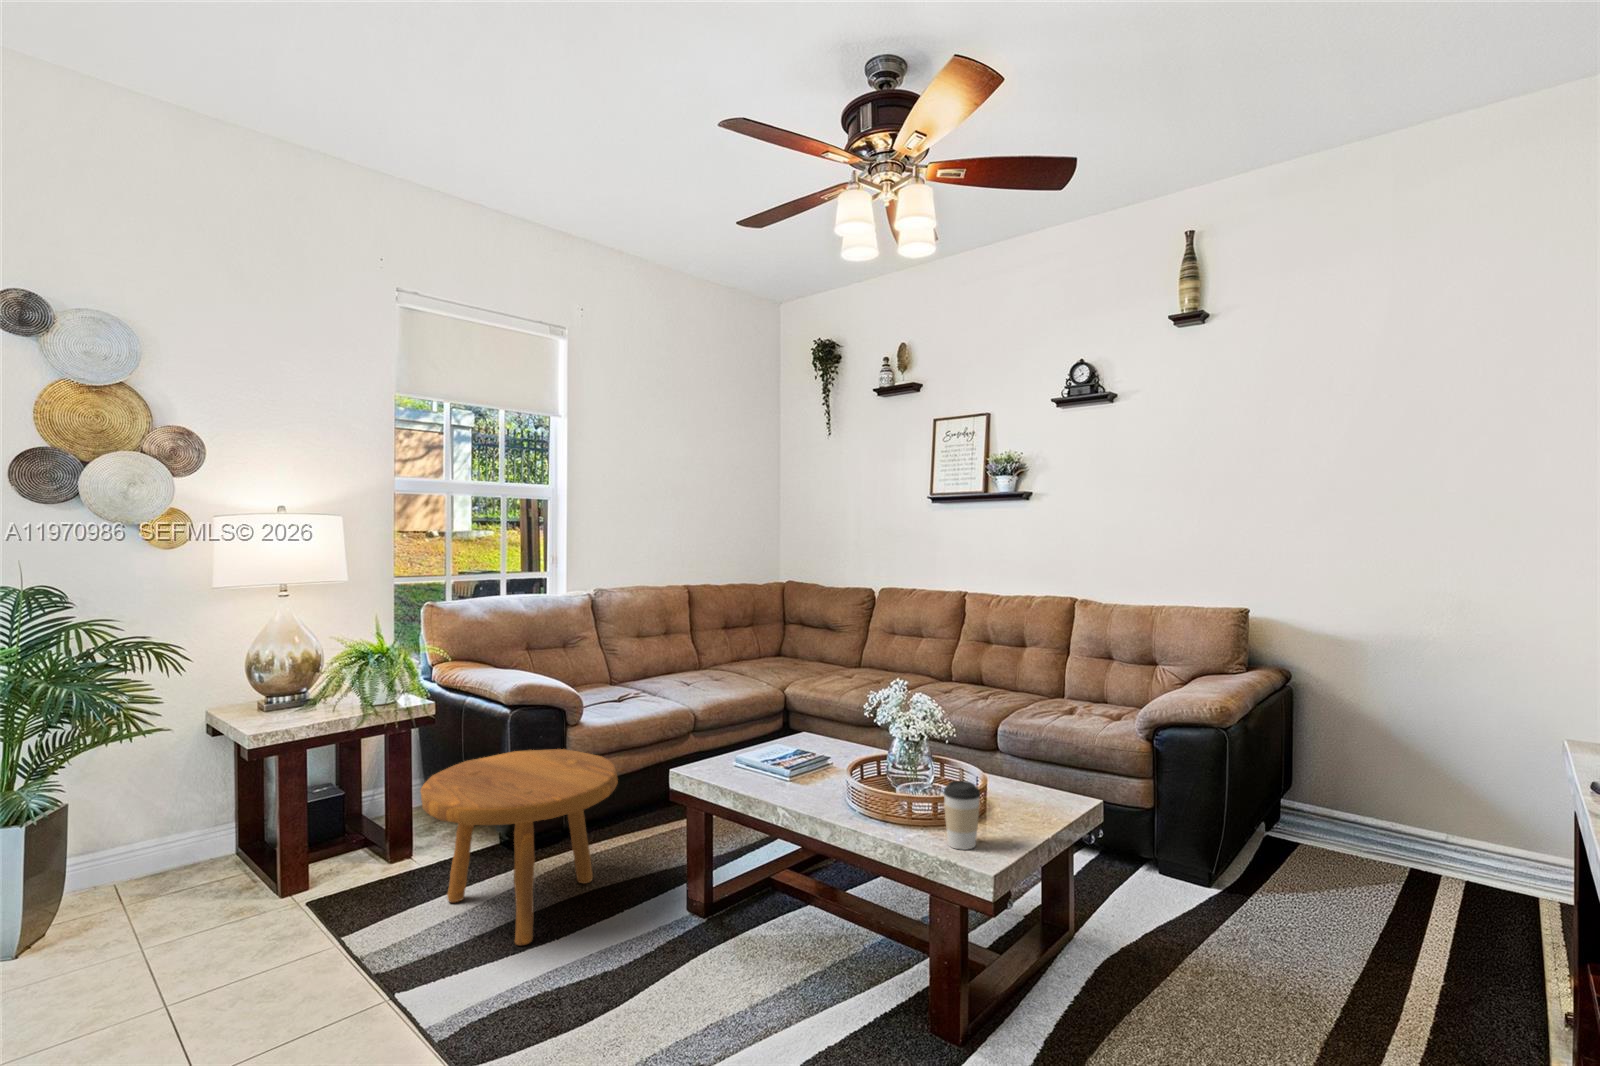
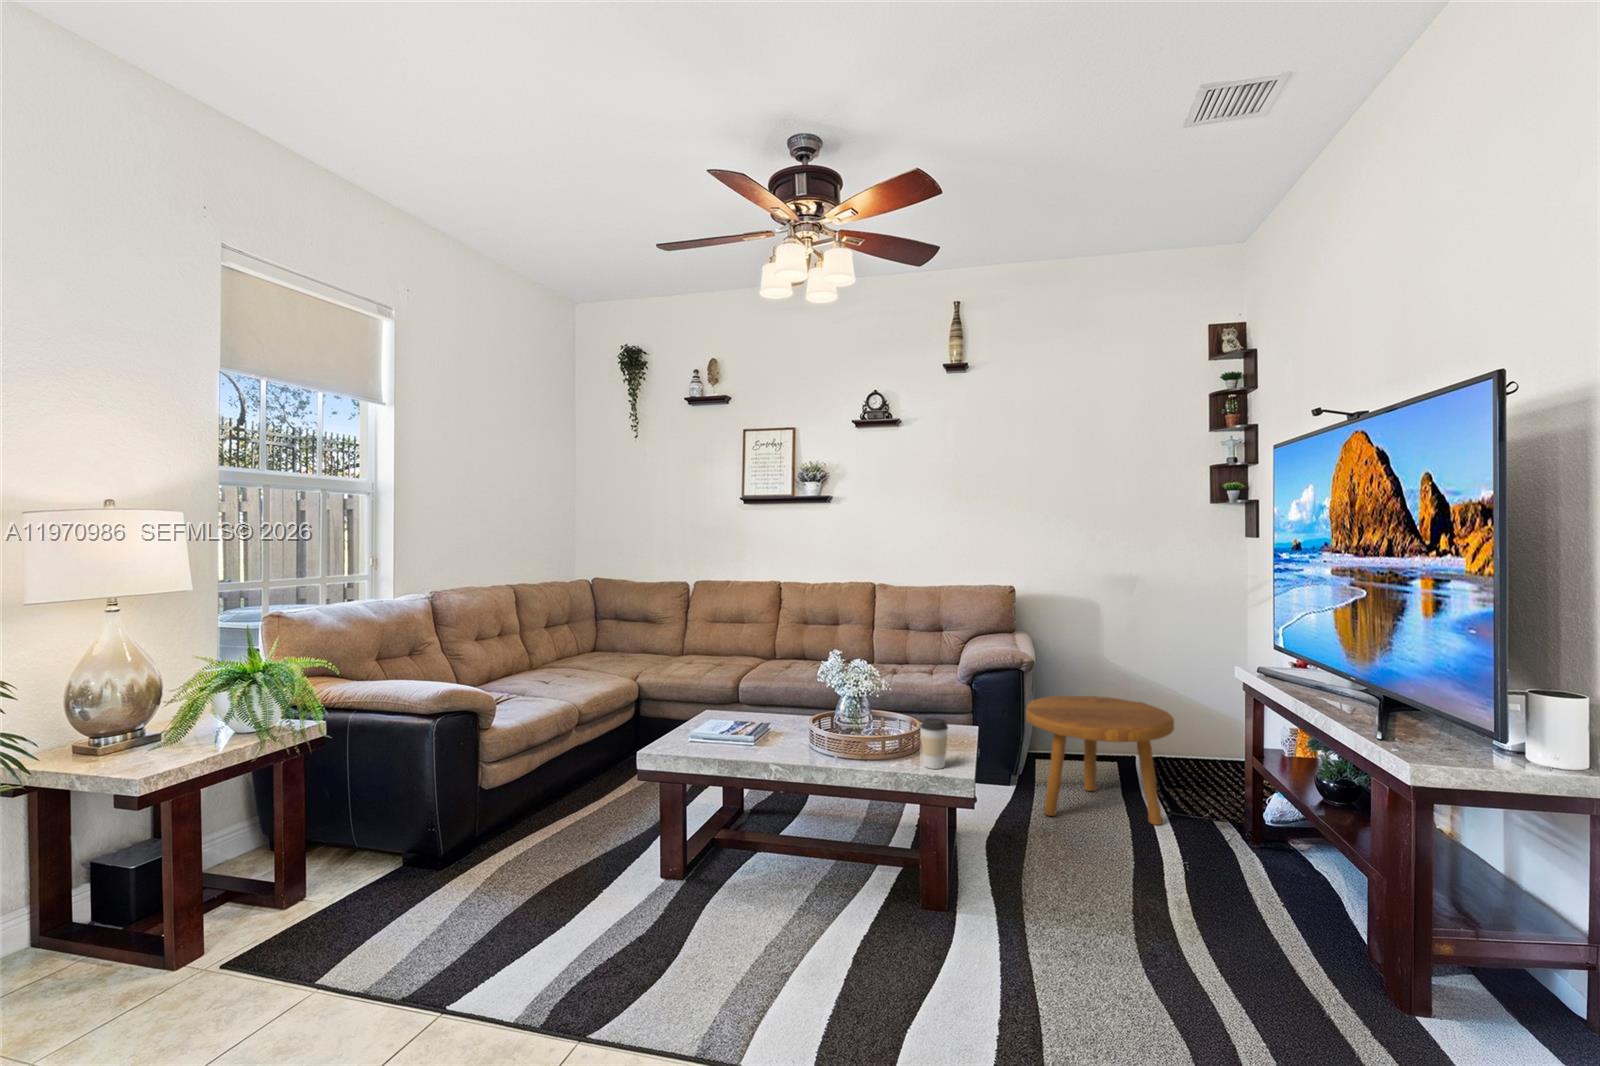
footstool: present [421,749,618,945] -> present [1026,695,1174,825]

